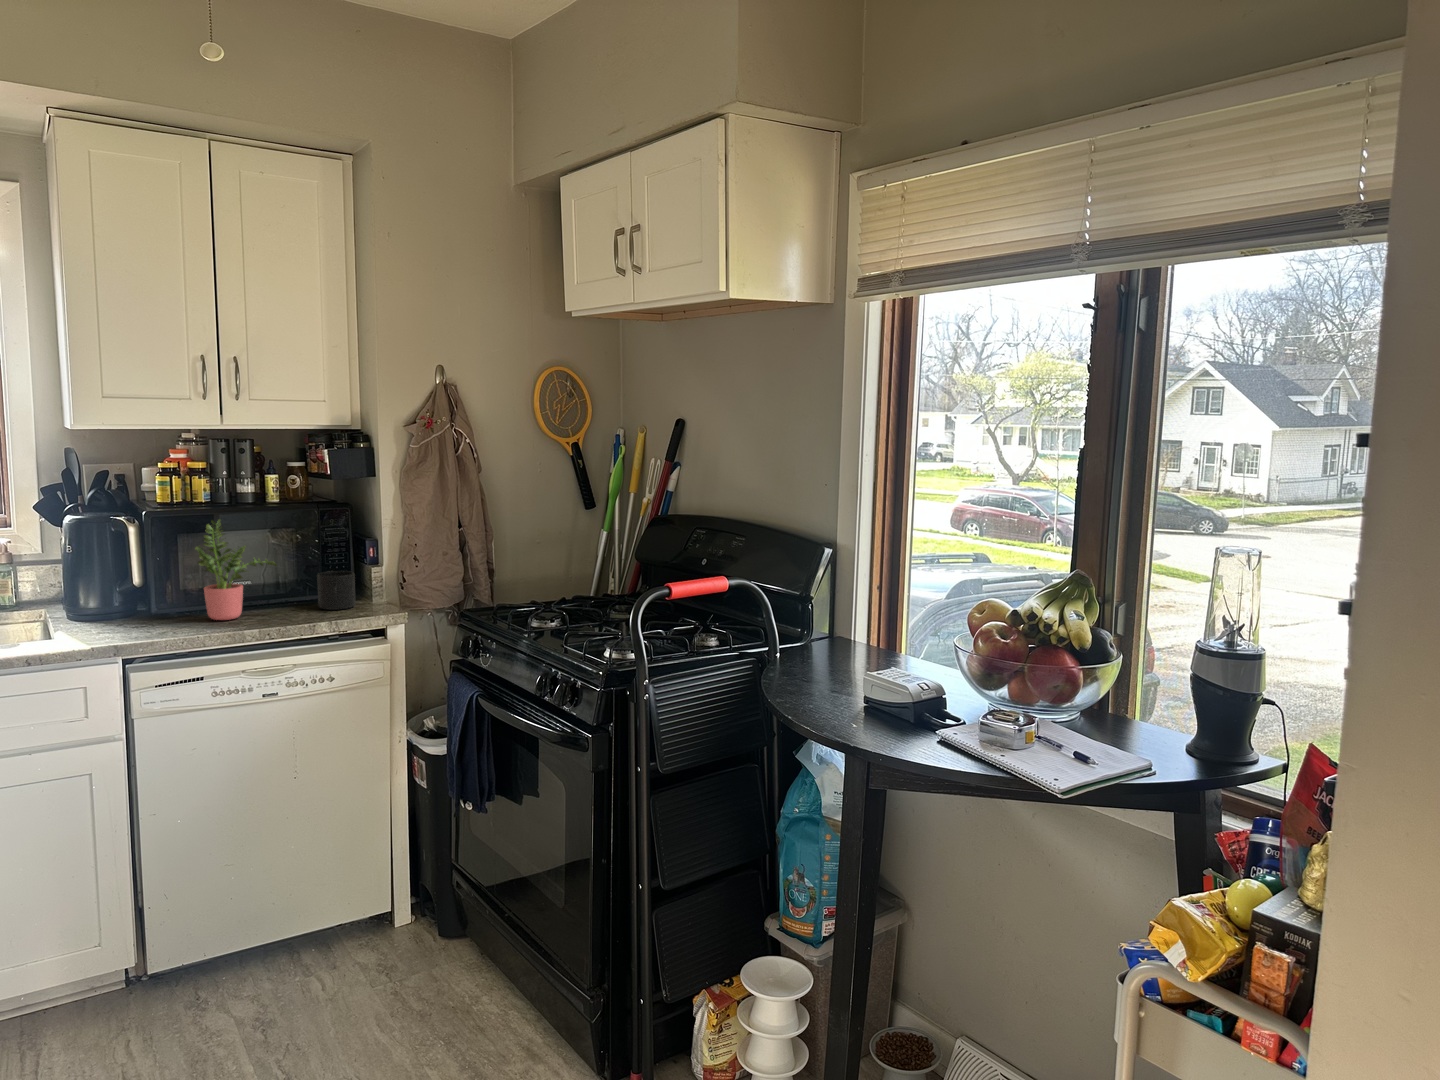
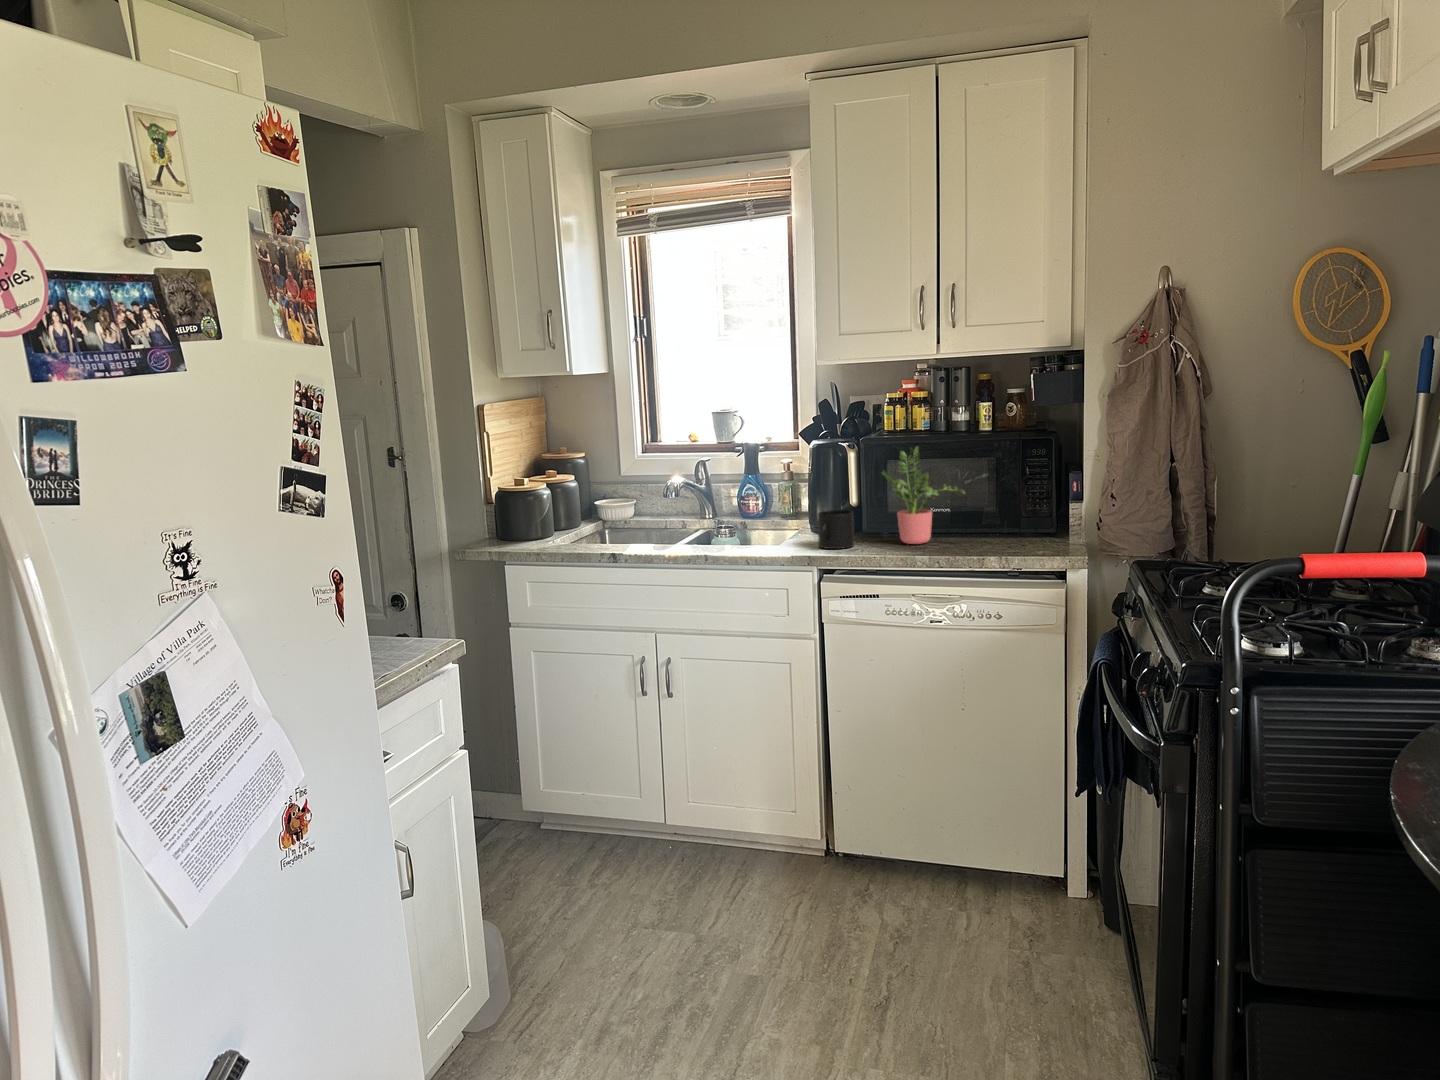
mug: present [317,571,355,610] -> present [818,510,854,549]

